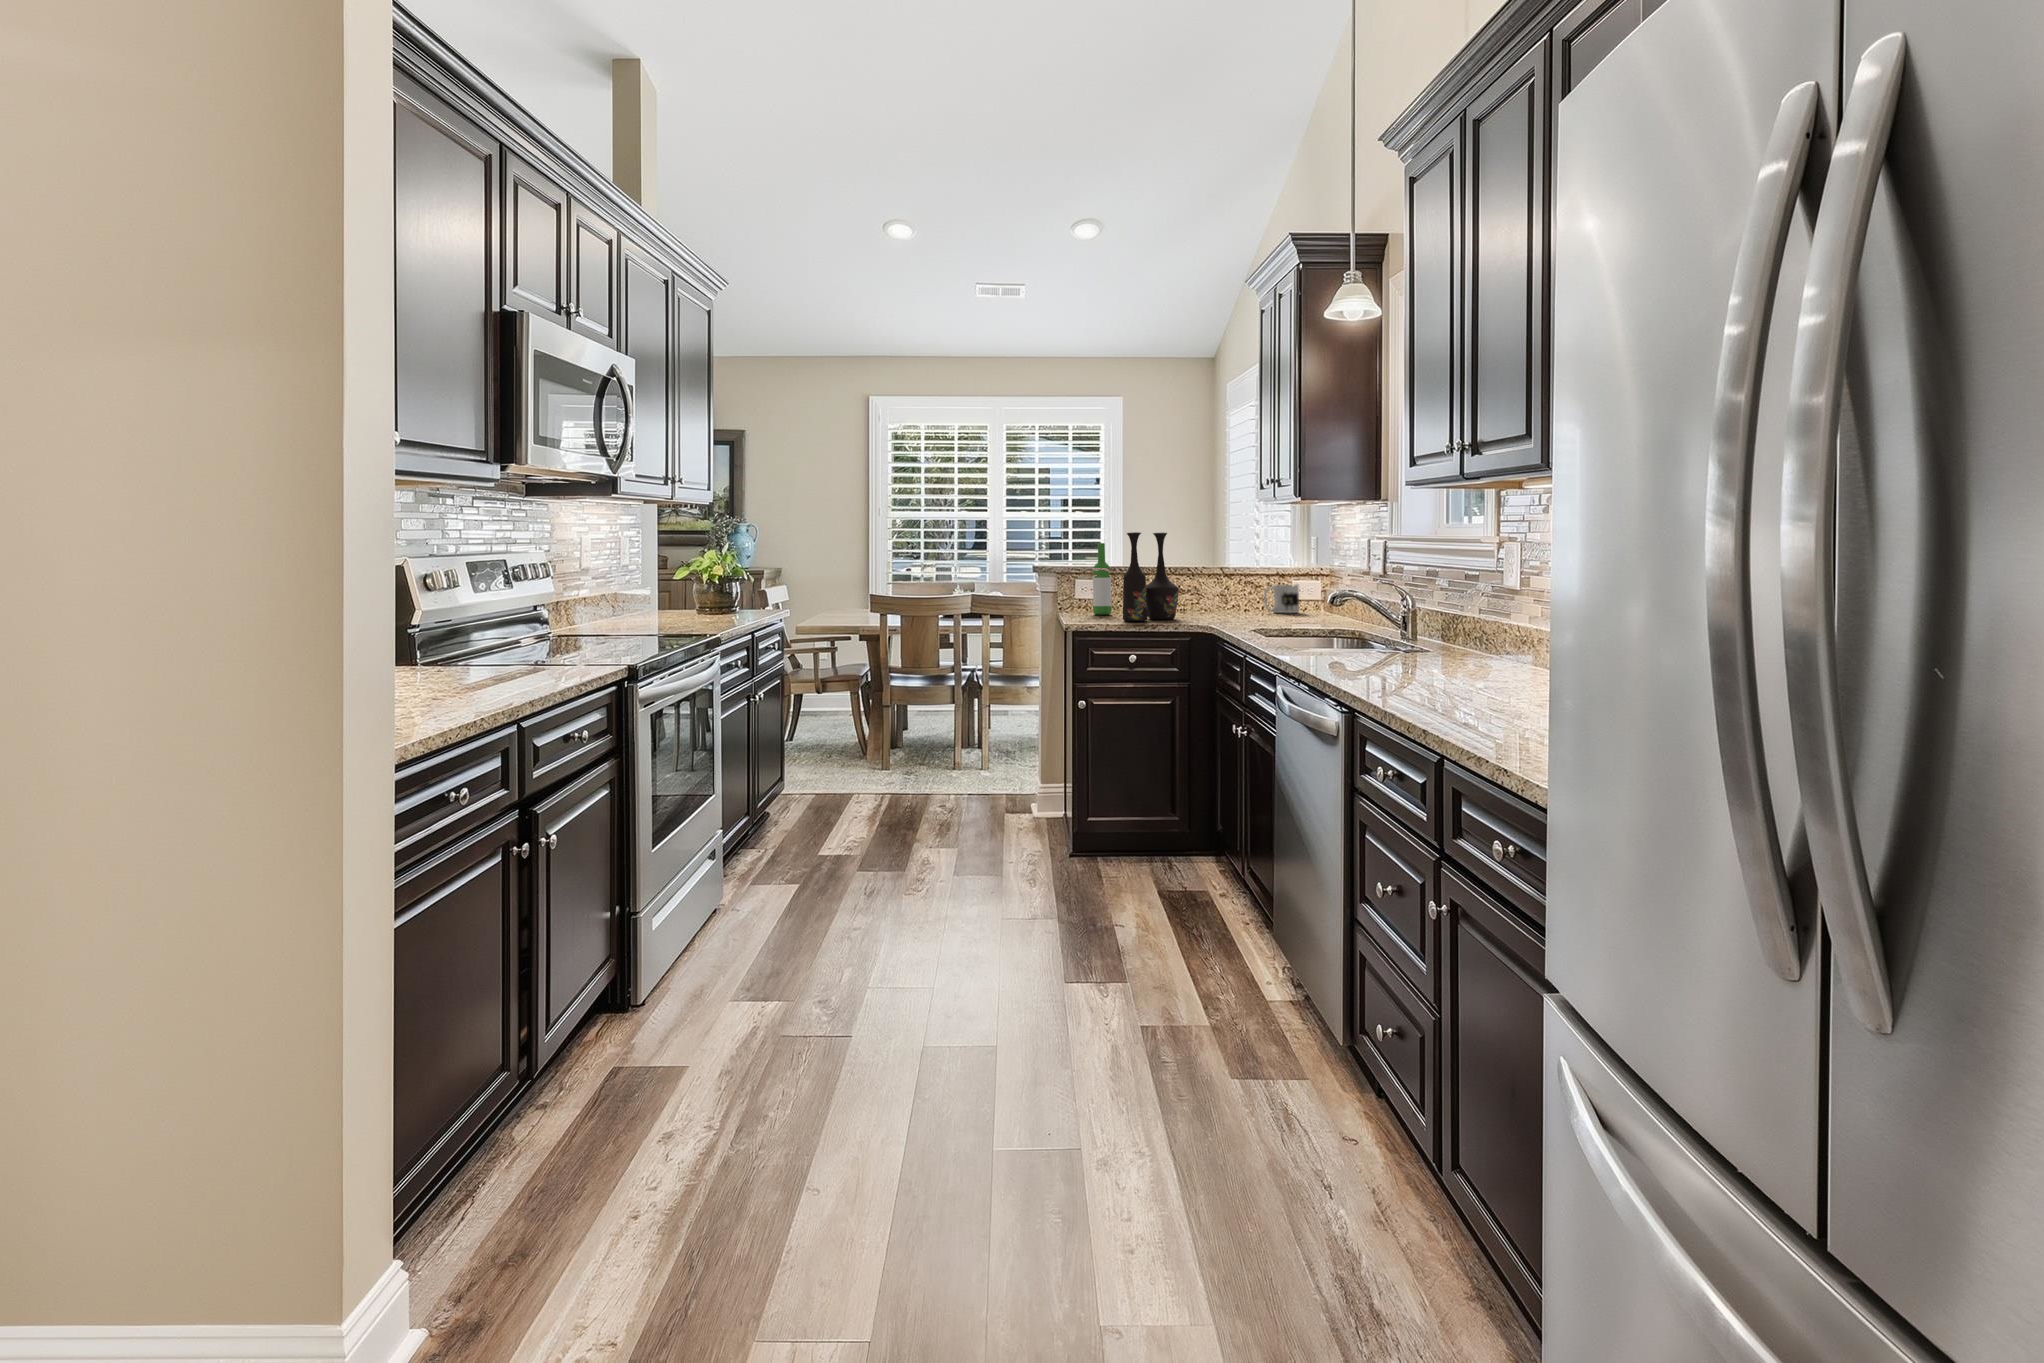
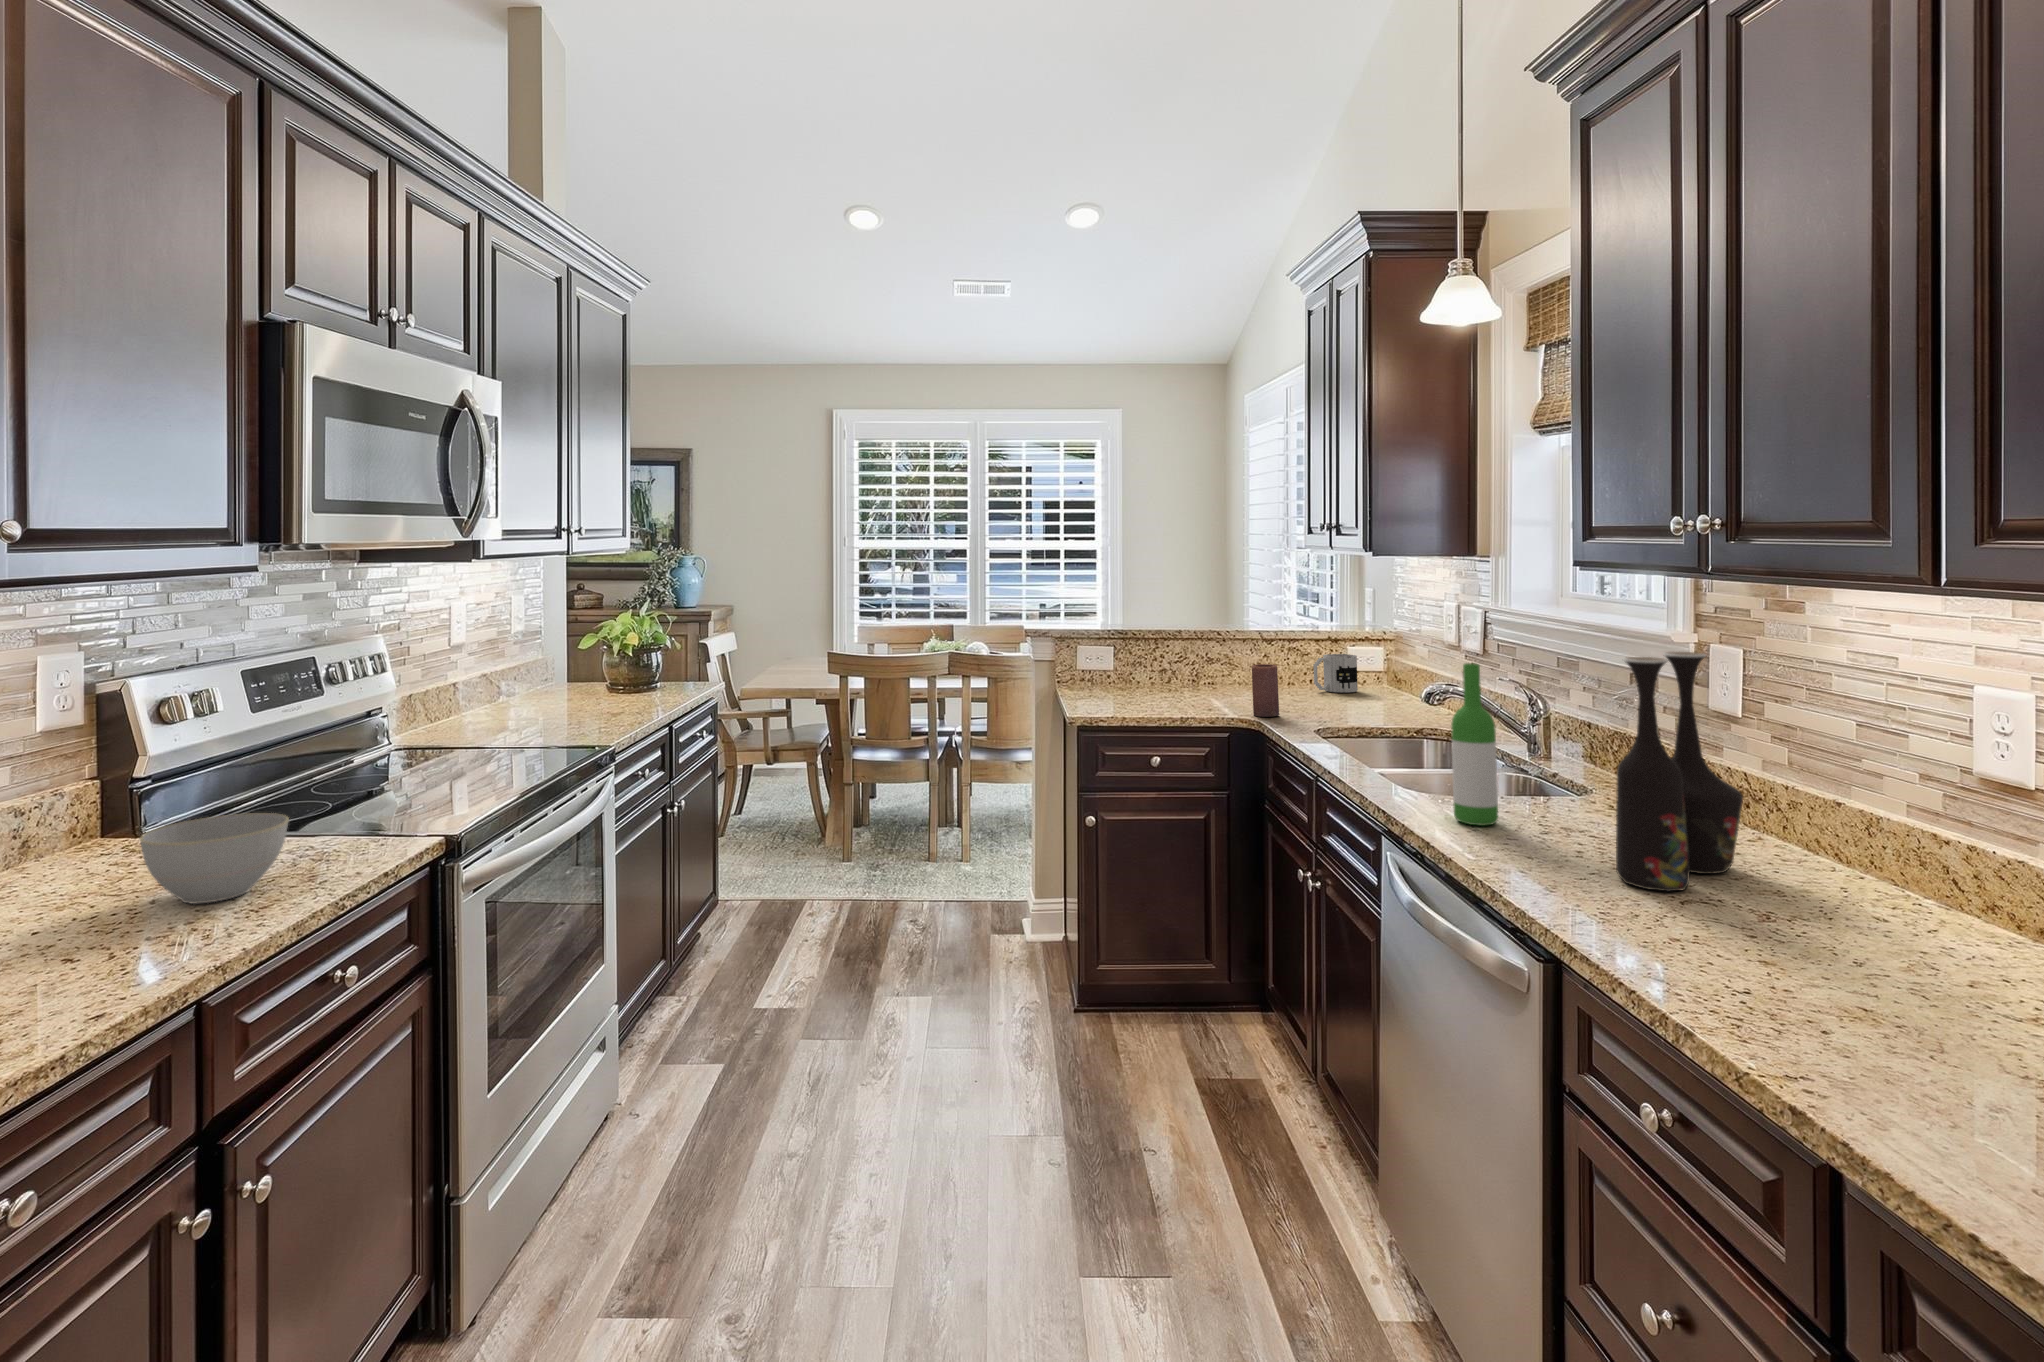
vase: present [1123,532,1179,621] -> present [1616,652,1743,892]
wine bottle: present [1093,543,1112,615] -> present [1451,663,1498,826]
candle: none [1208,585,1230,624] -> present [1252,664,1280,717]
bowl: none [455,636,541,684] -> present [140,813,289,904]

